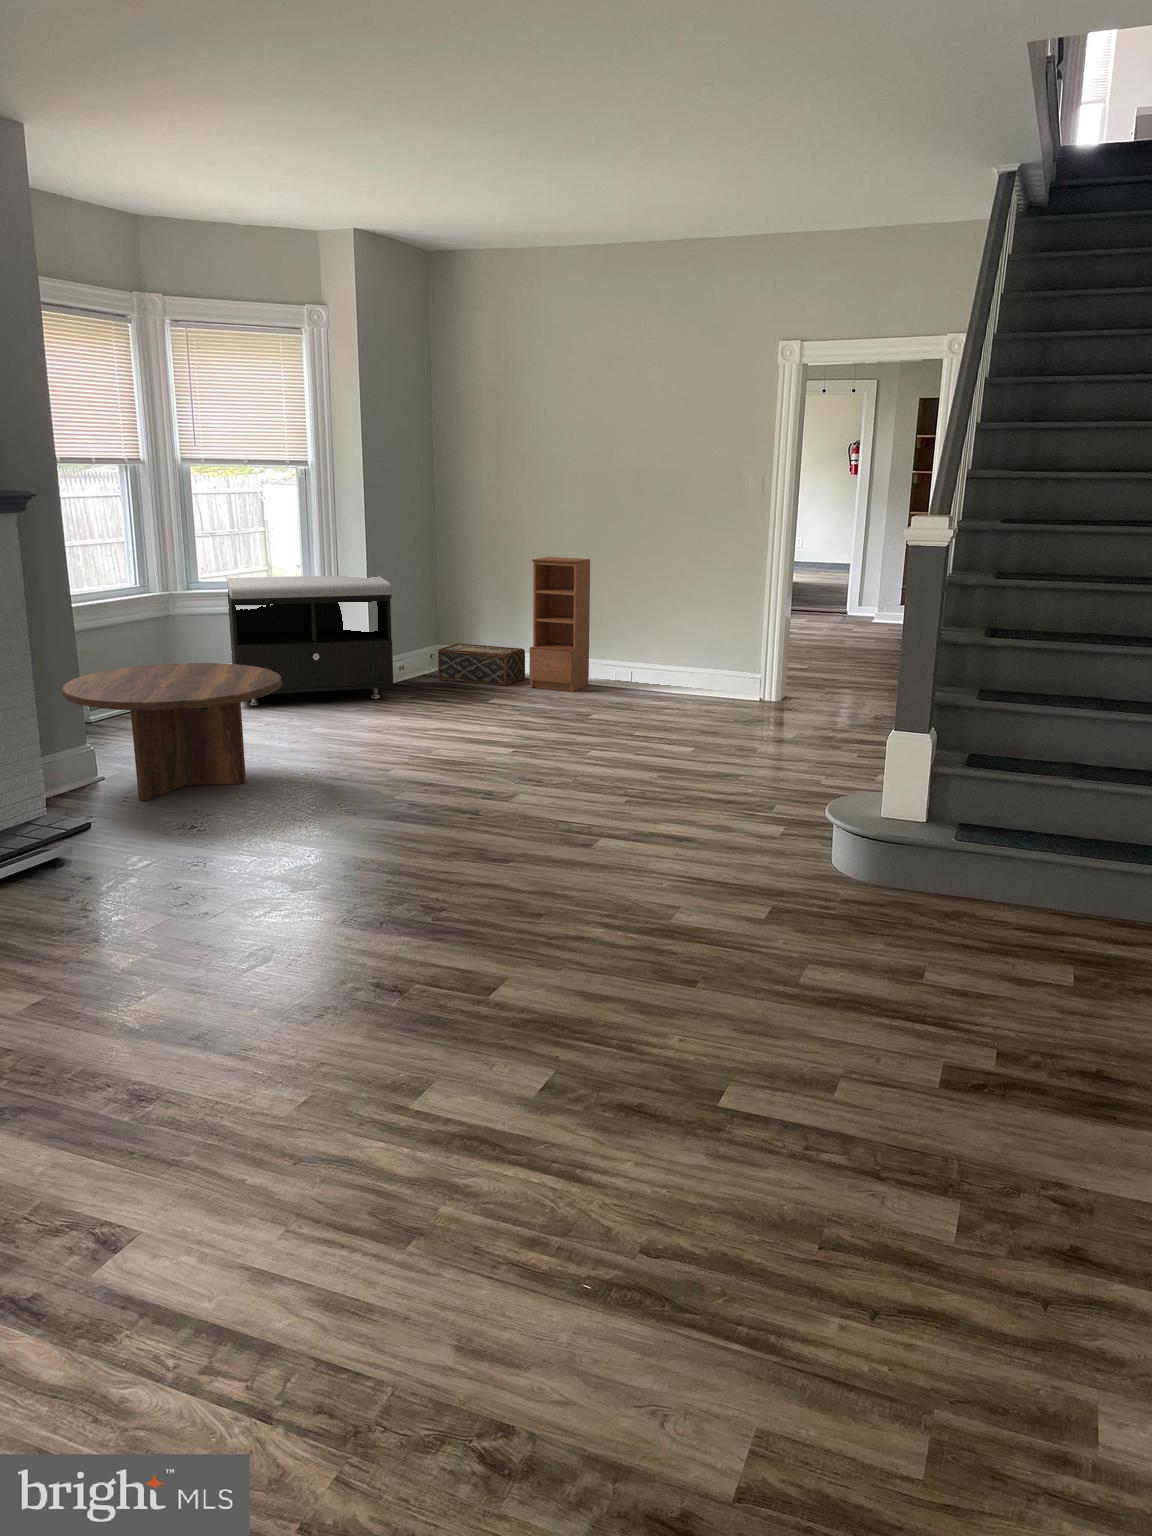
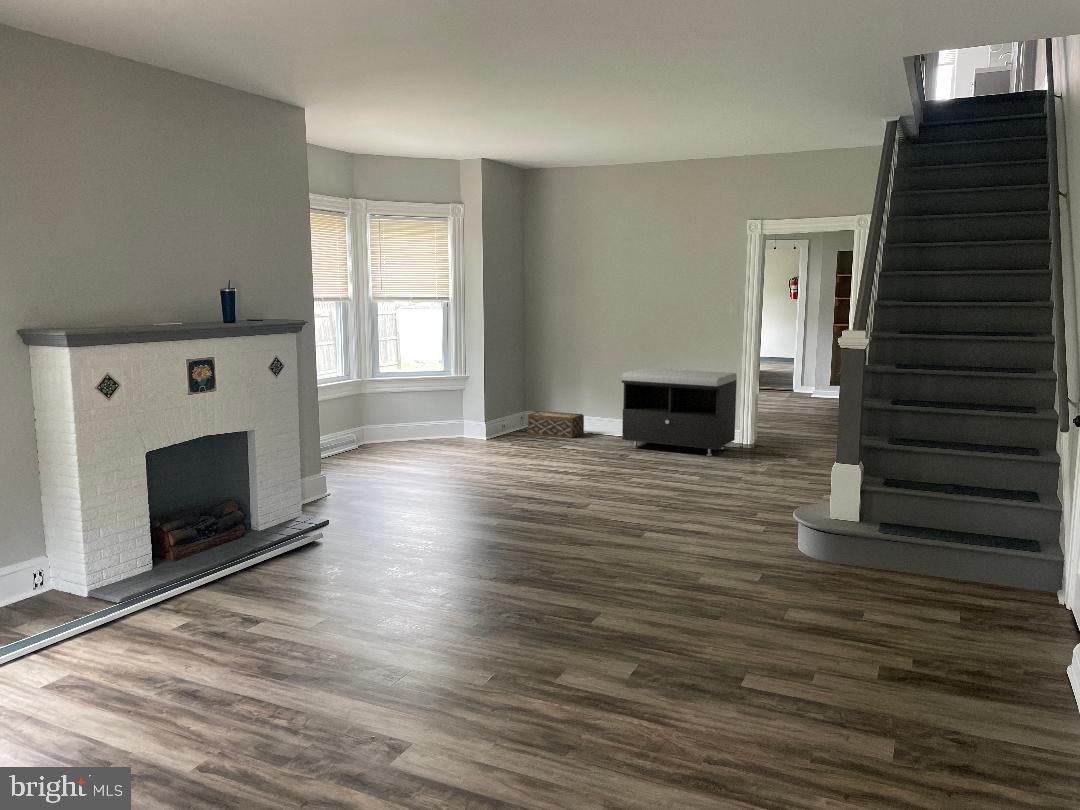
bookcase: present [529,557,590,692] -> none [588,356,627,442]
storage bench: present [227,575,394,705] -> present [622,368,737,456]
coffee table: present [62,663,282,801] -> none [312,423,443,508]

